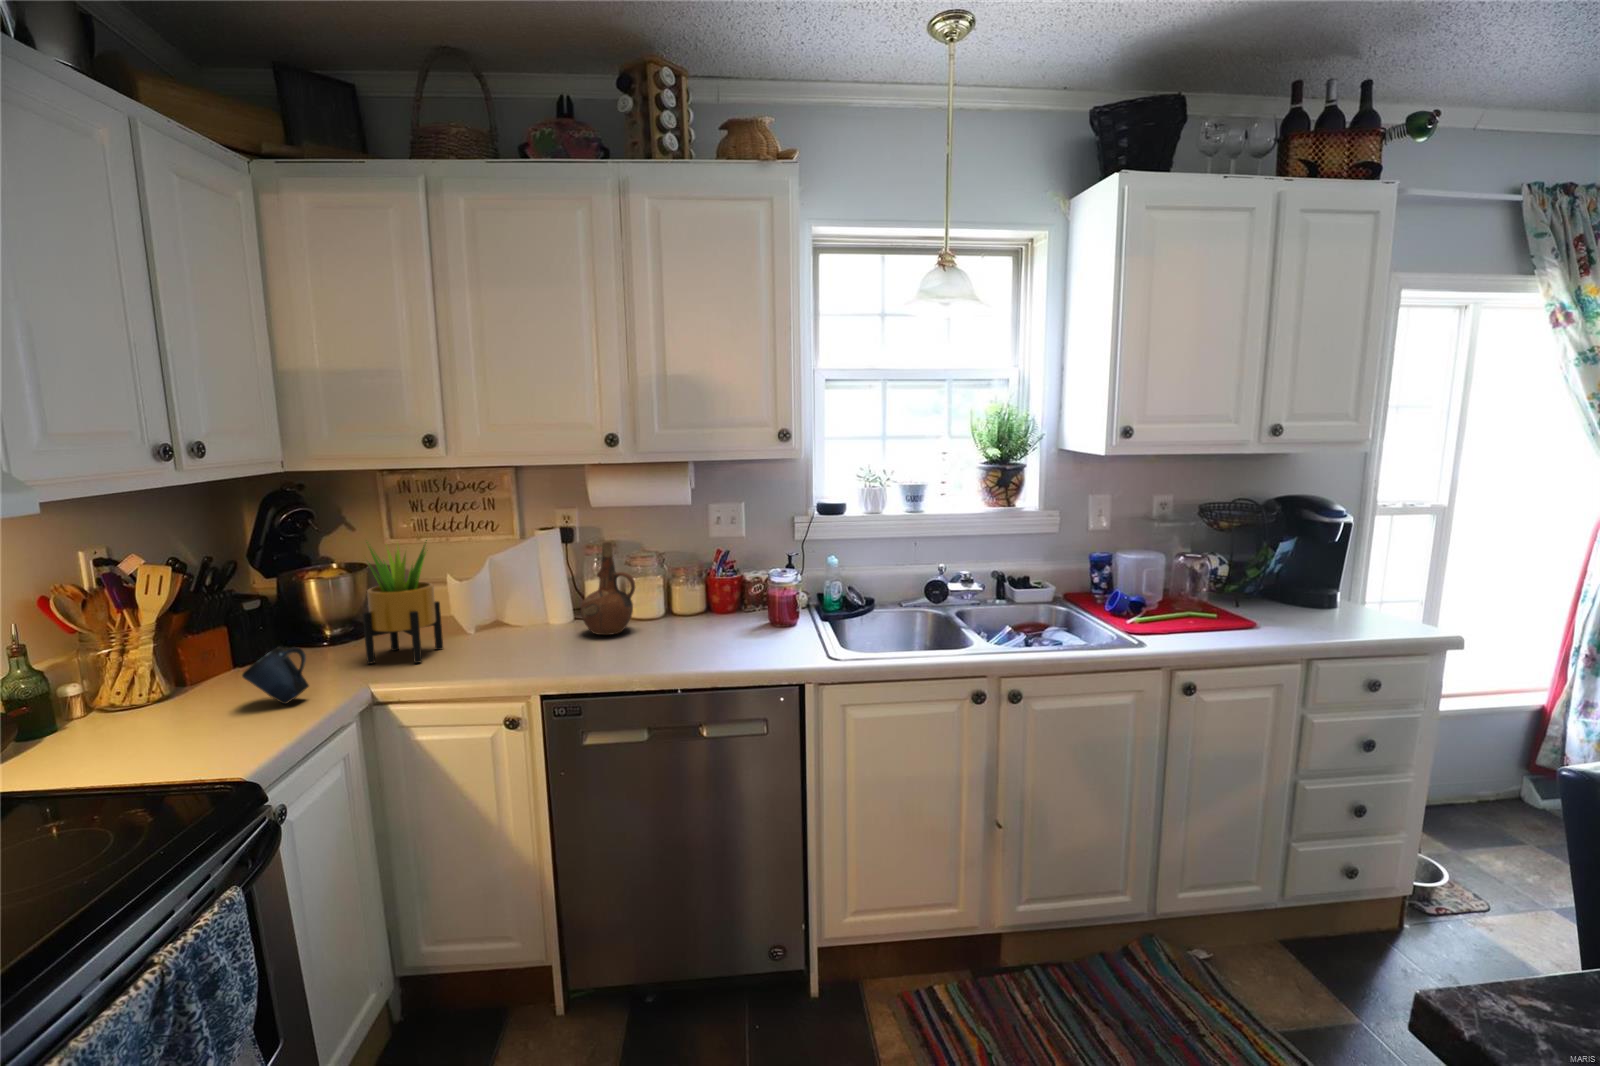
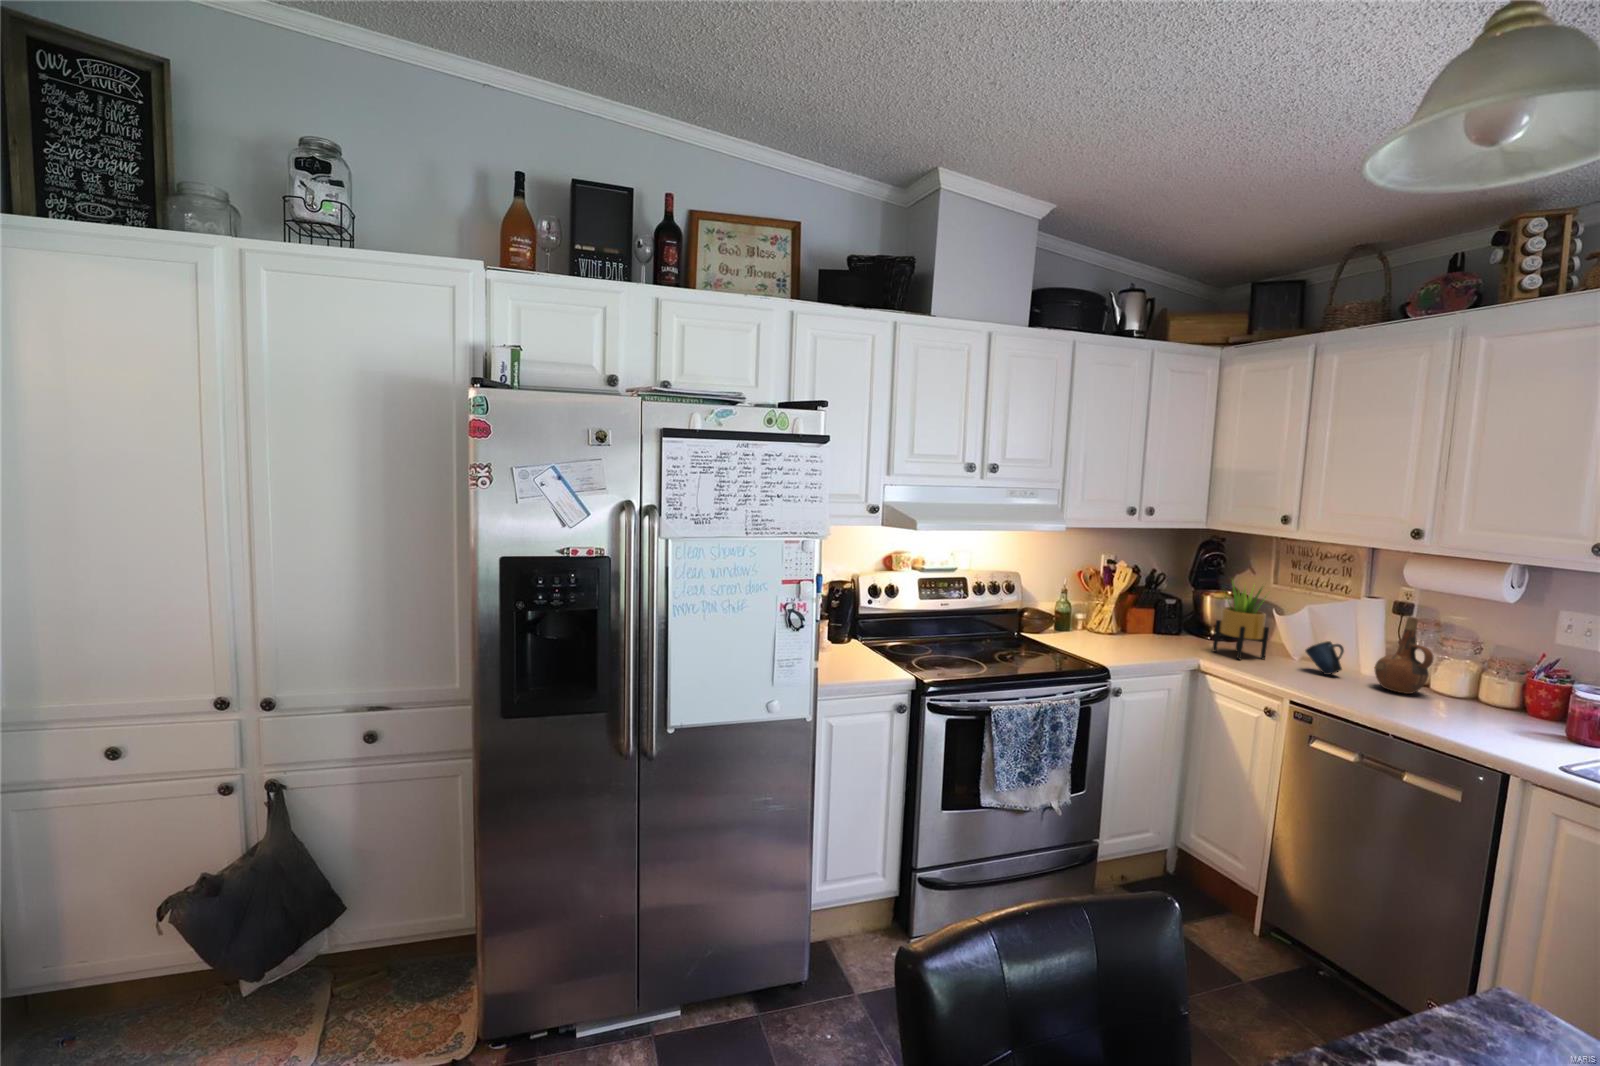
mug: present [242,647,309,704] -> present [1306,641,1344,675]

